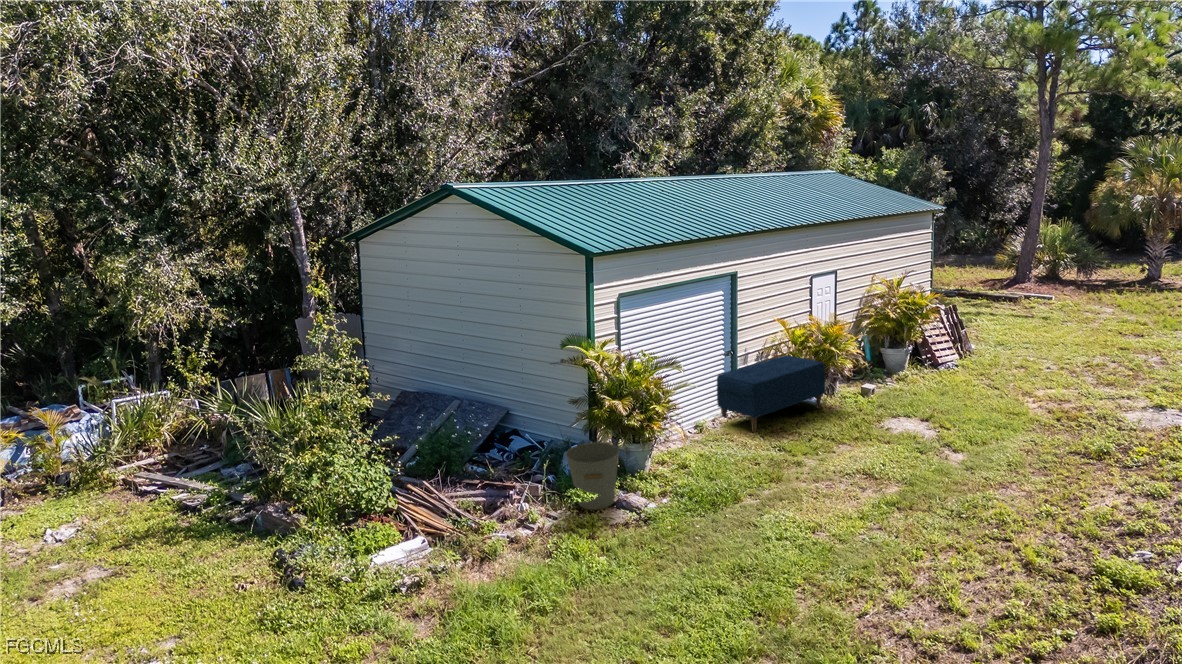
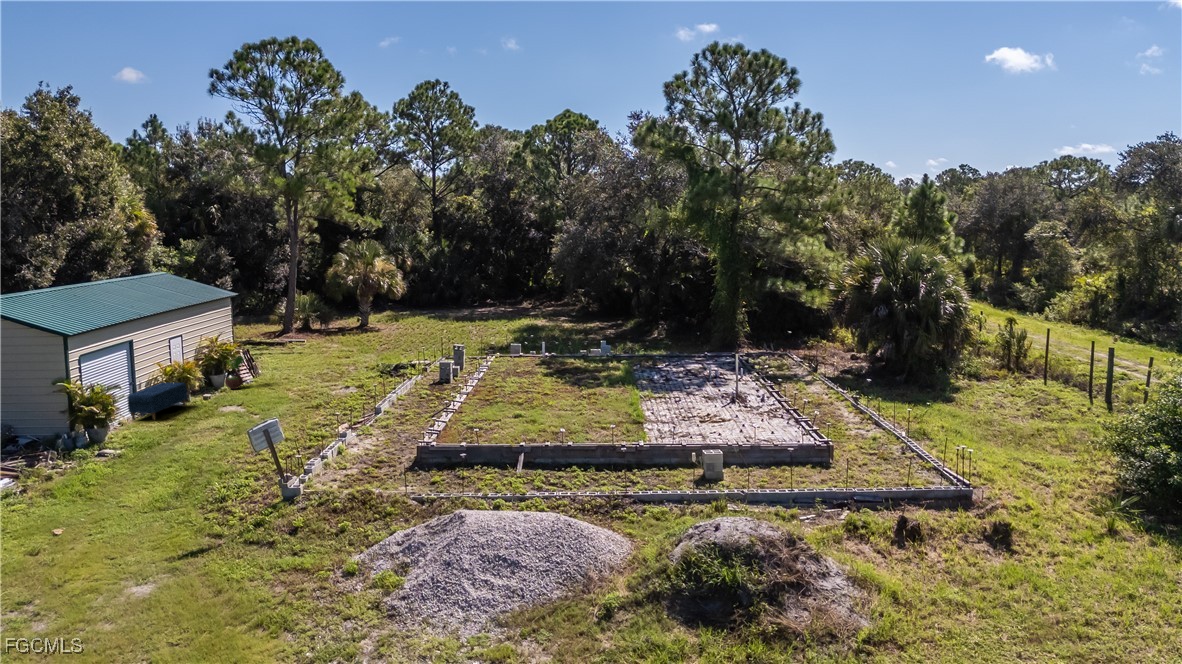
potted tree: none [905,310,954,382] -> present [225,356,244,389]
bucket: present [566,442,619,510] -> none [70,427,102,457]

